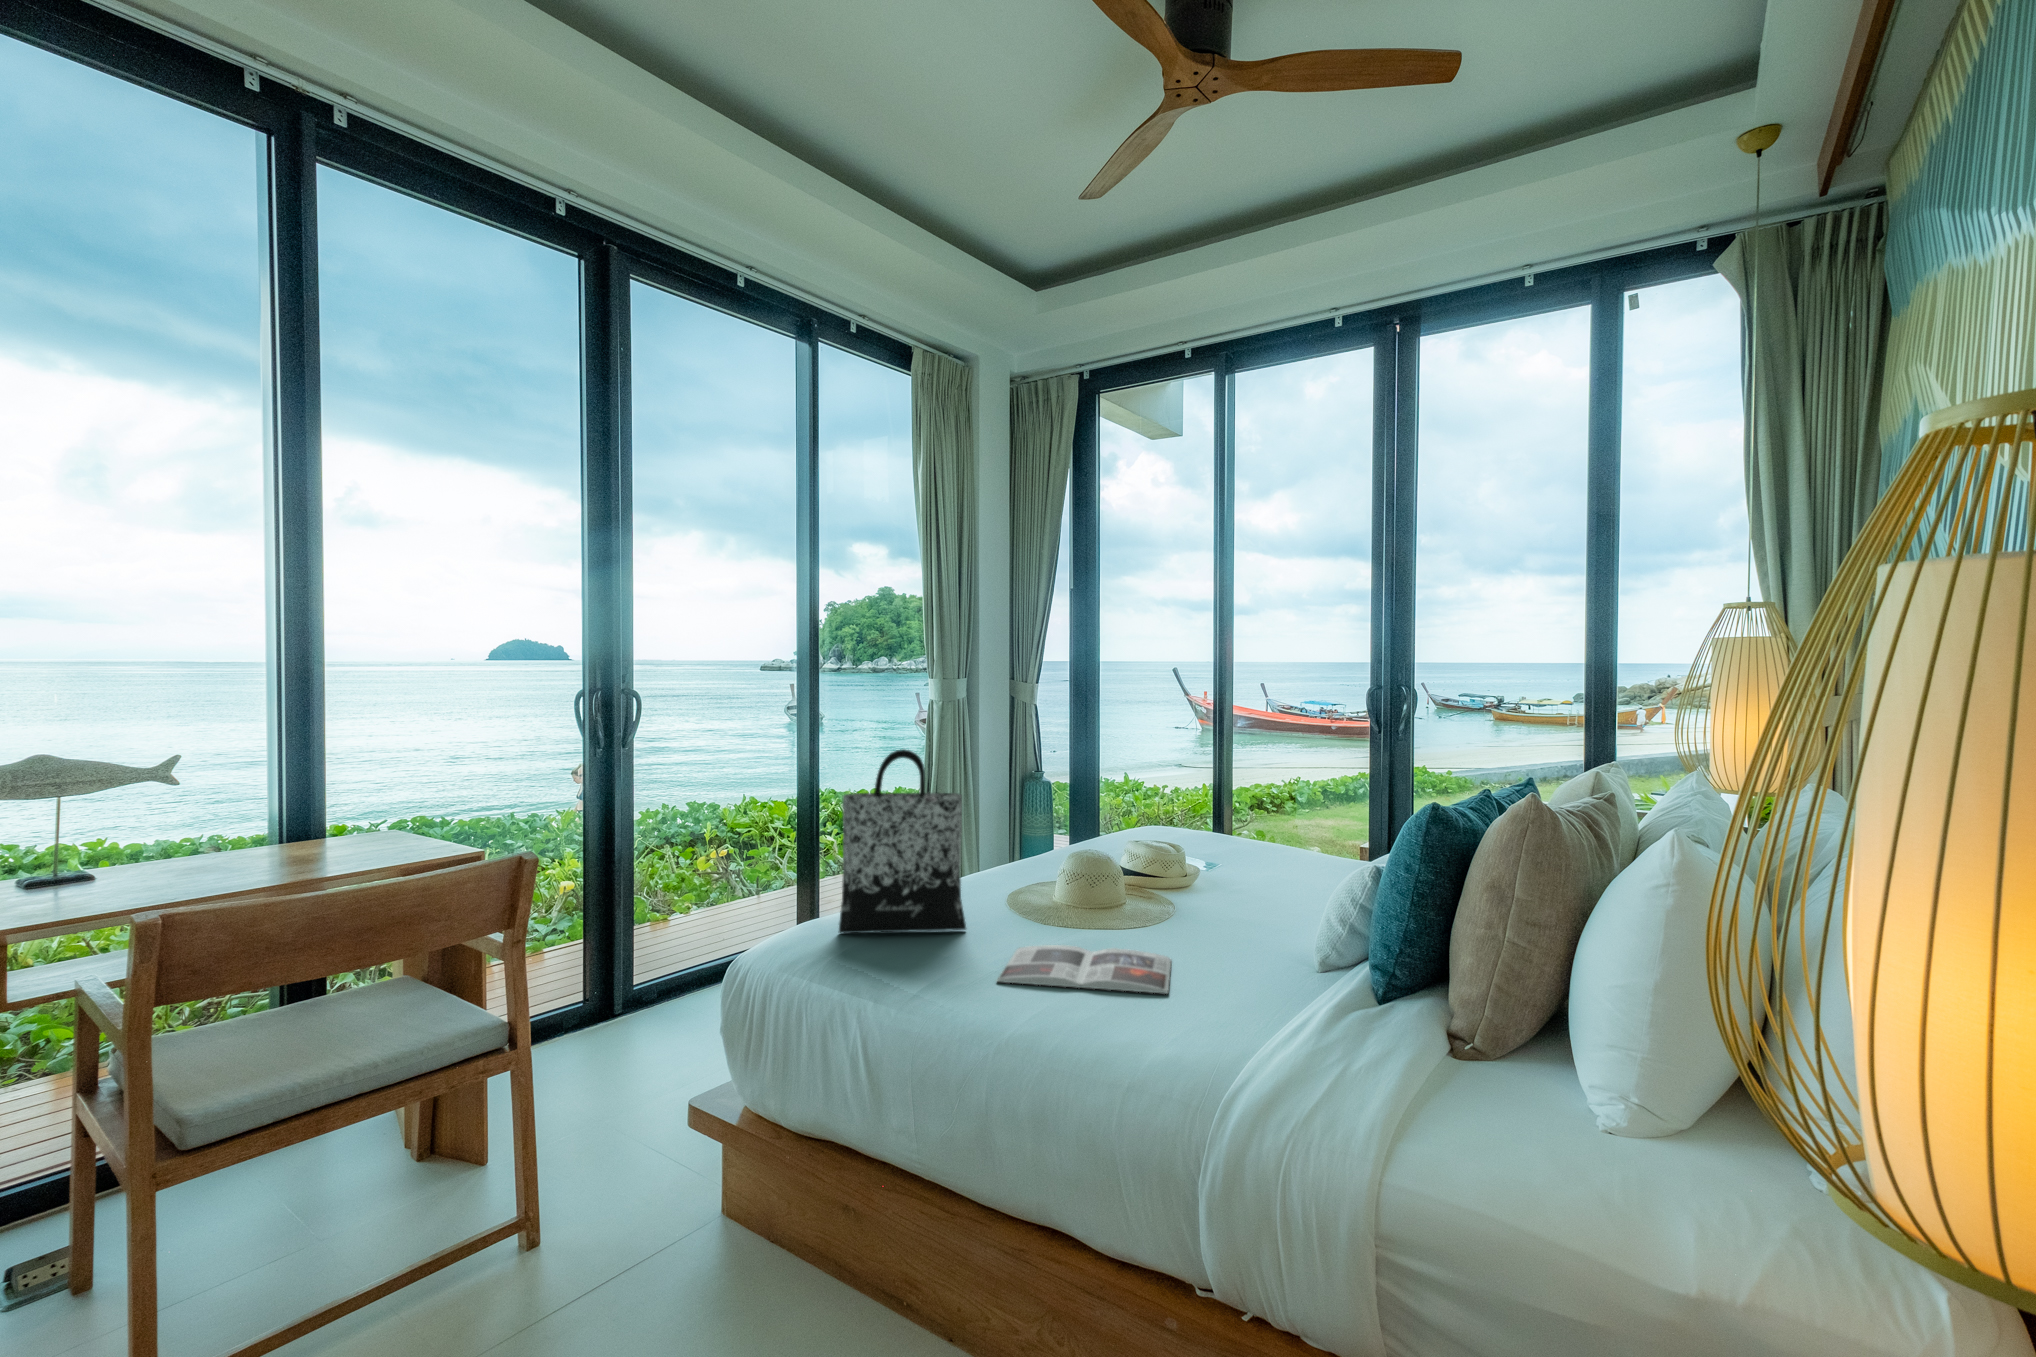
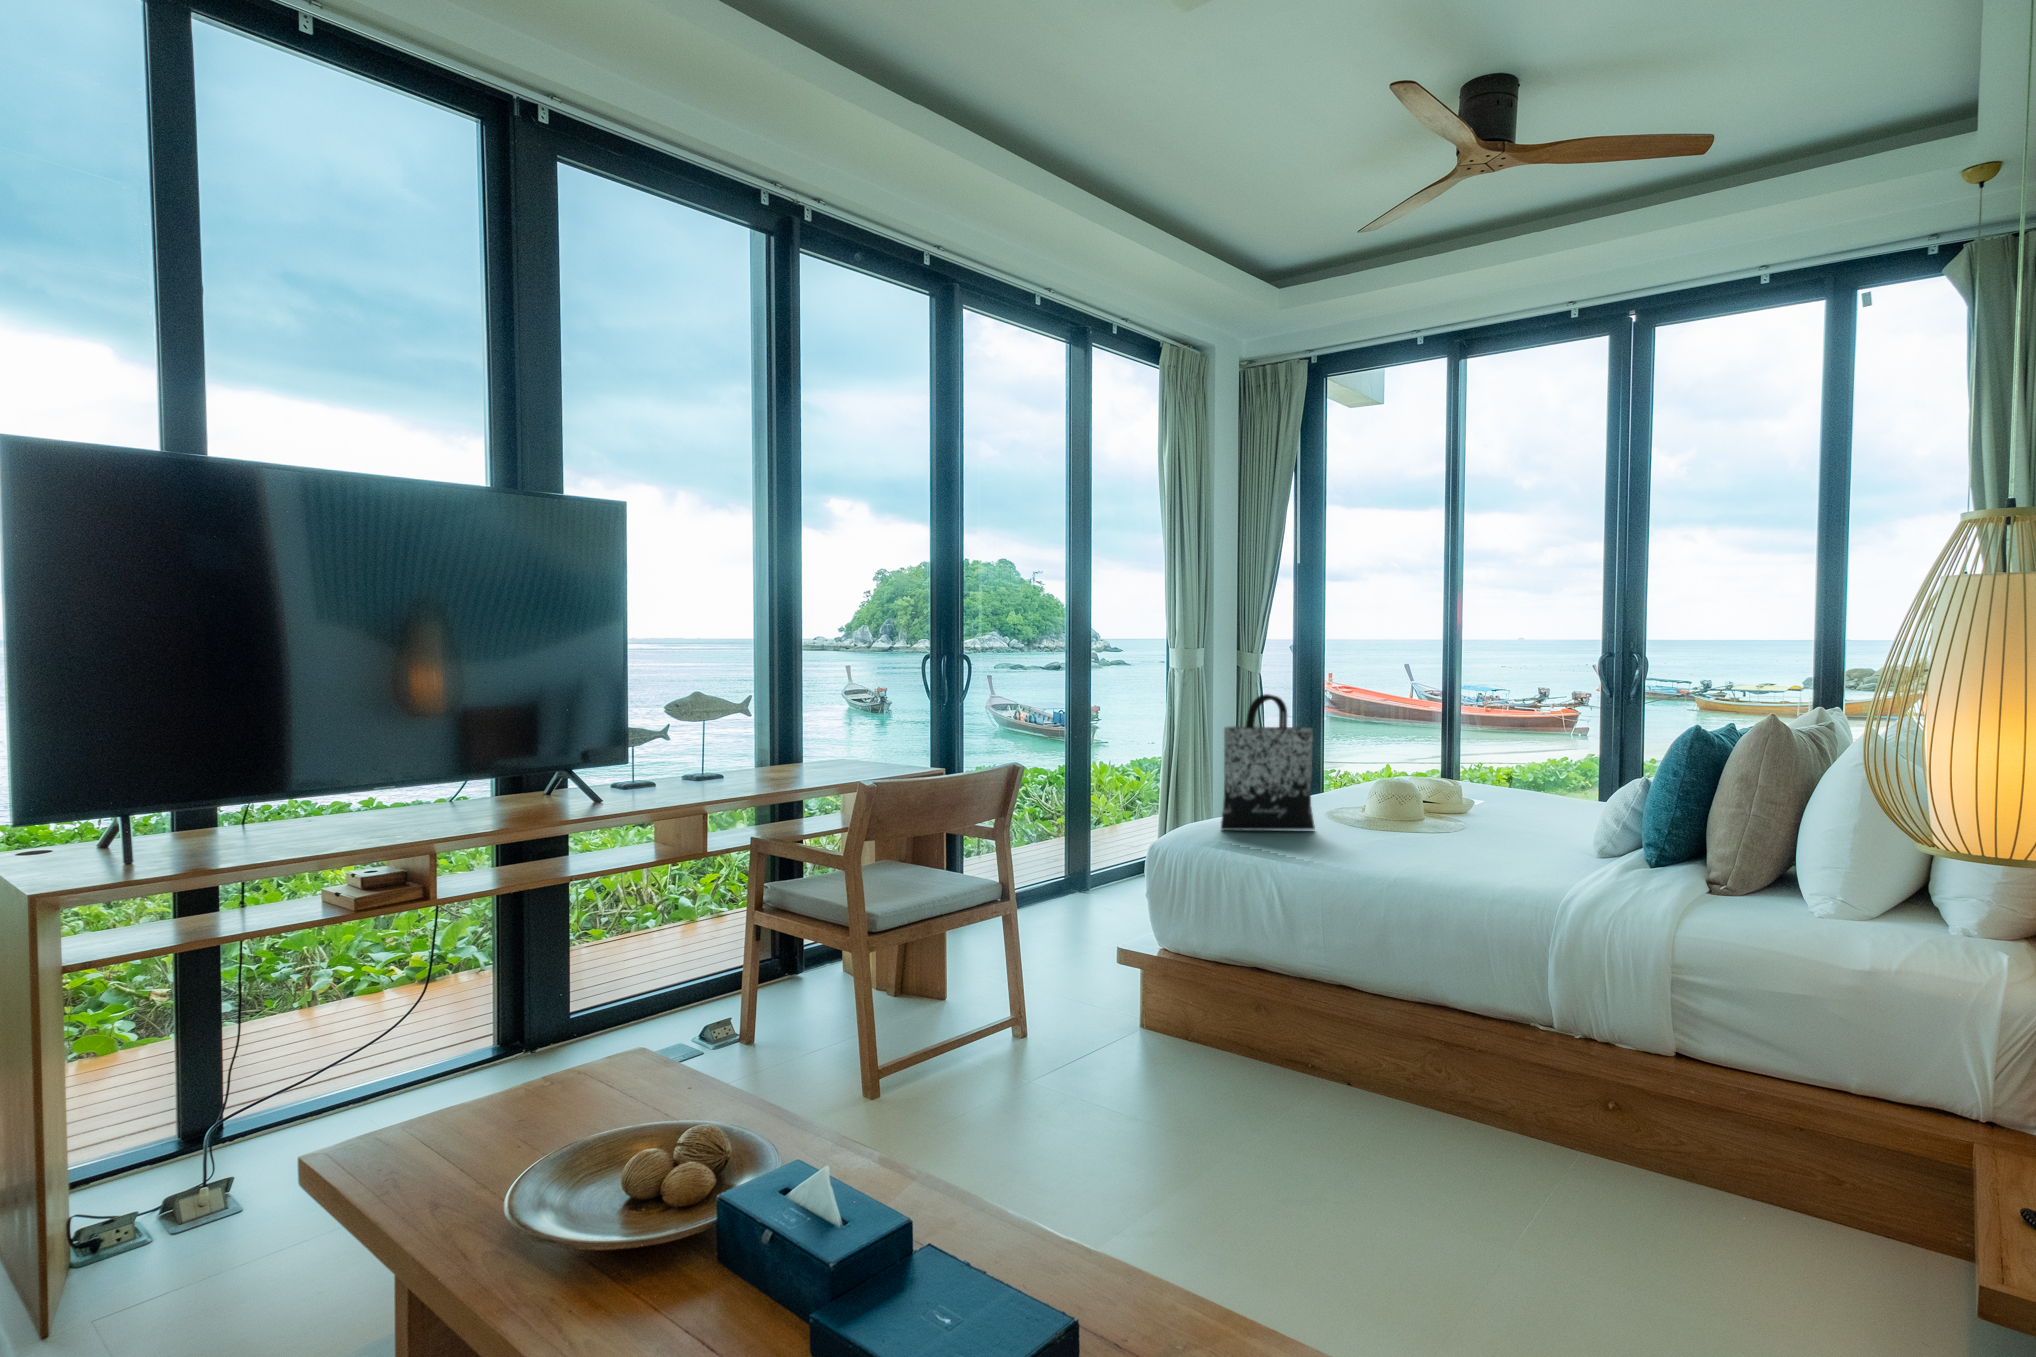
magazine: present [997,945,1171,994] -> none [1363,837,1495,862]

